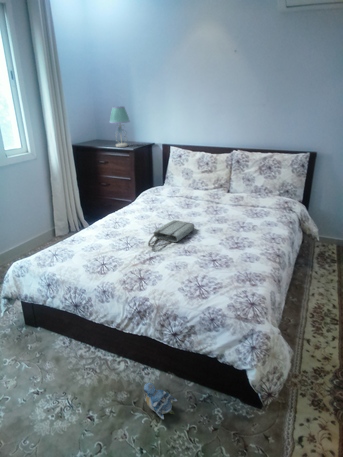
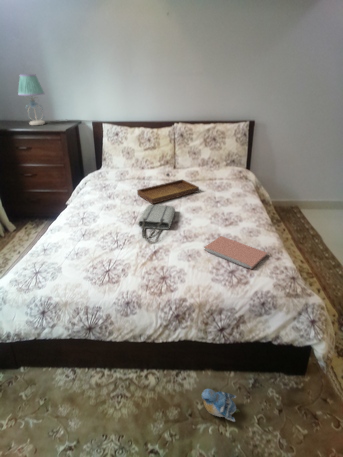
tray: none [175,195,232,220] -> present [137,173,199,204]
notebook: none [192,255,245,288] -> present [204,236,267,269]

